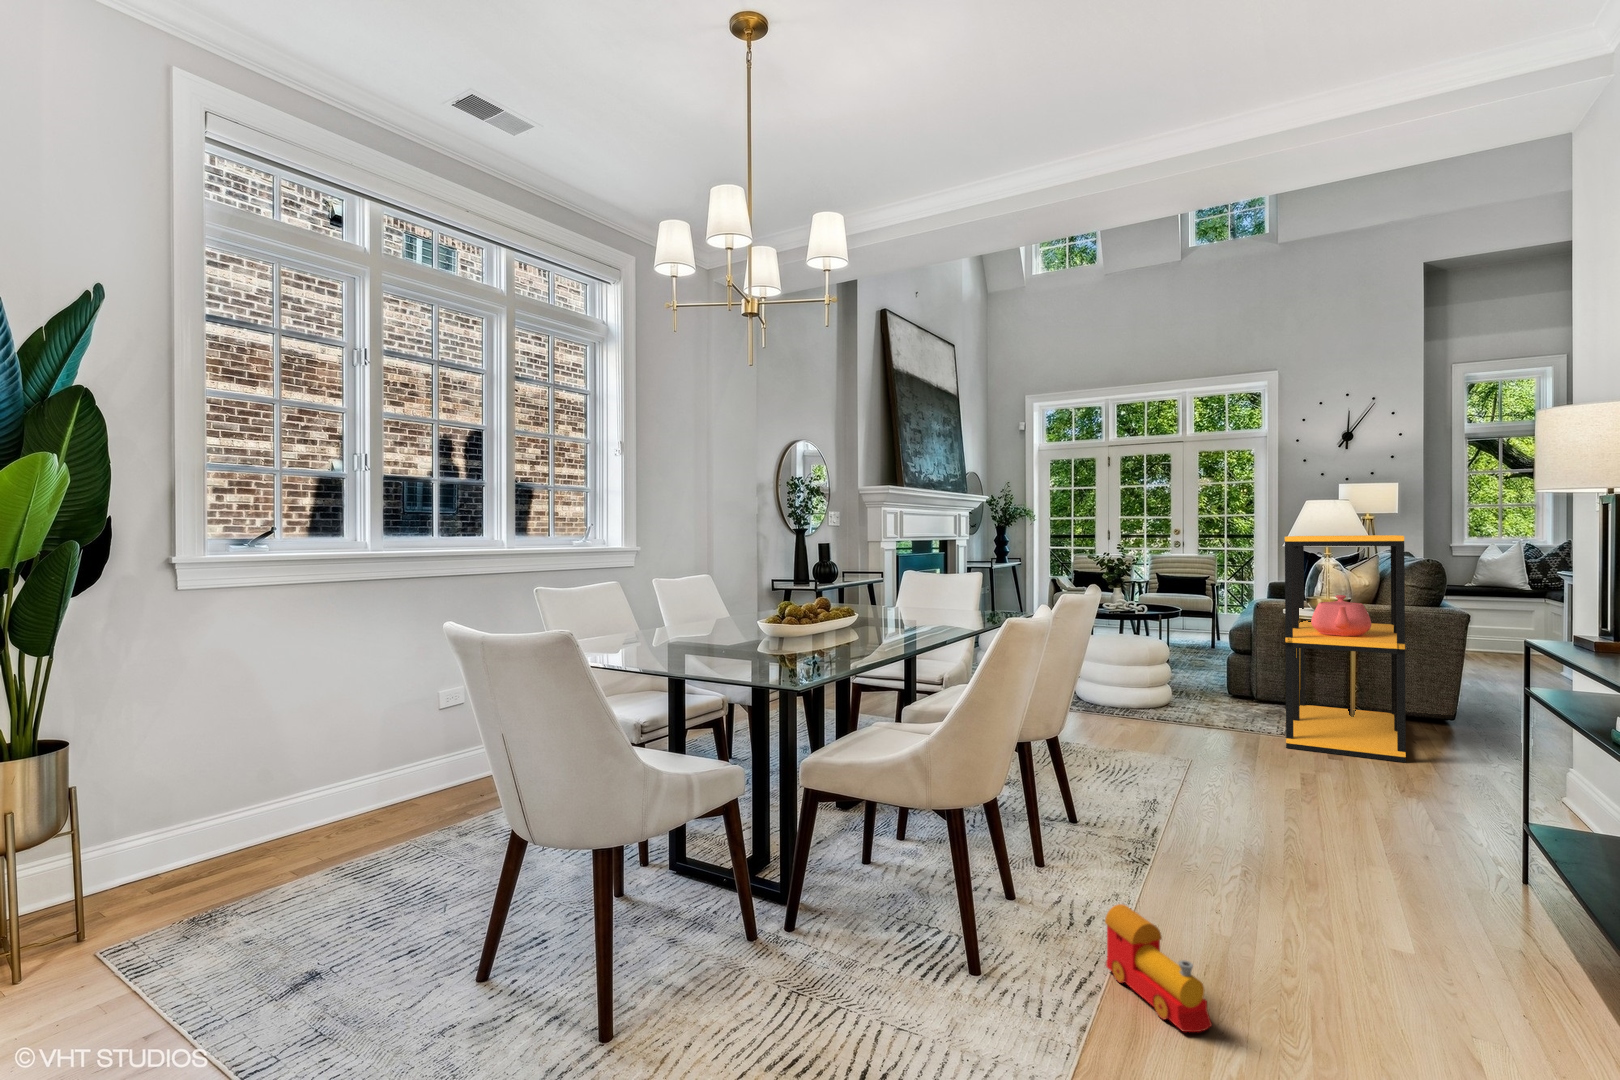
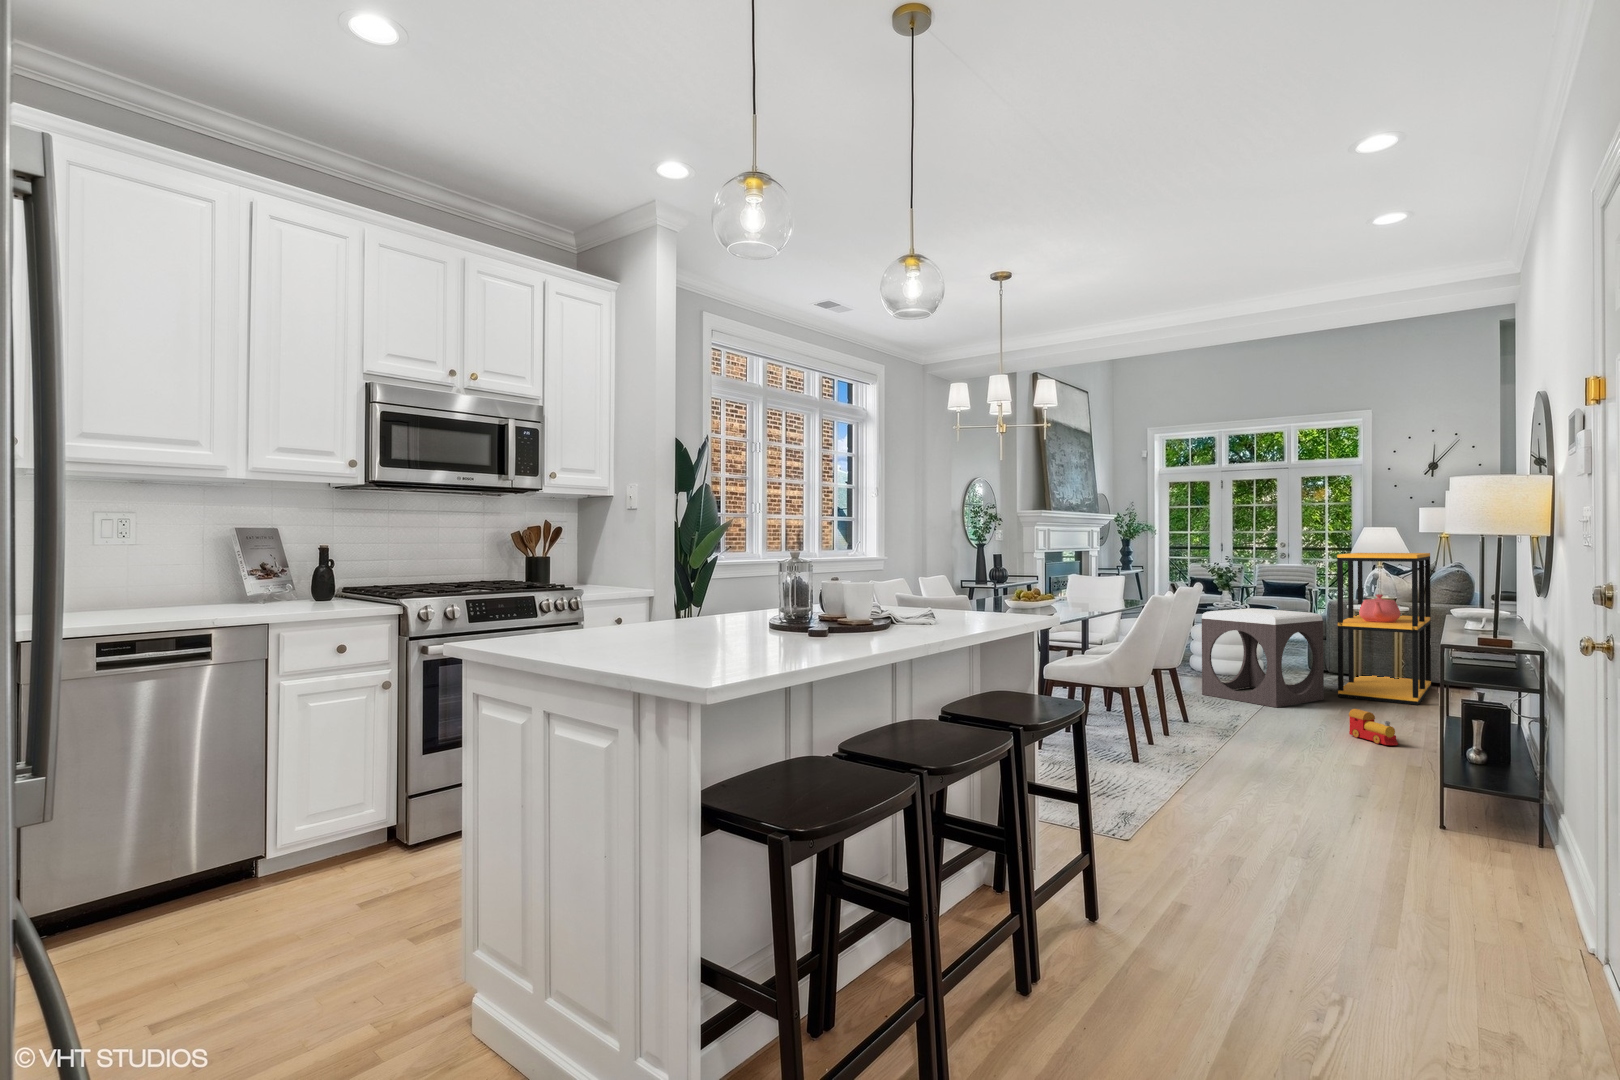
footstool: none [1093,617,1268,776] -> present [1202,608,1324,707]
toy train: present [1105,904,1212,1032] -> present [1349,709,1398,745]

